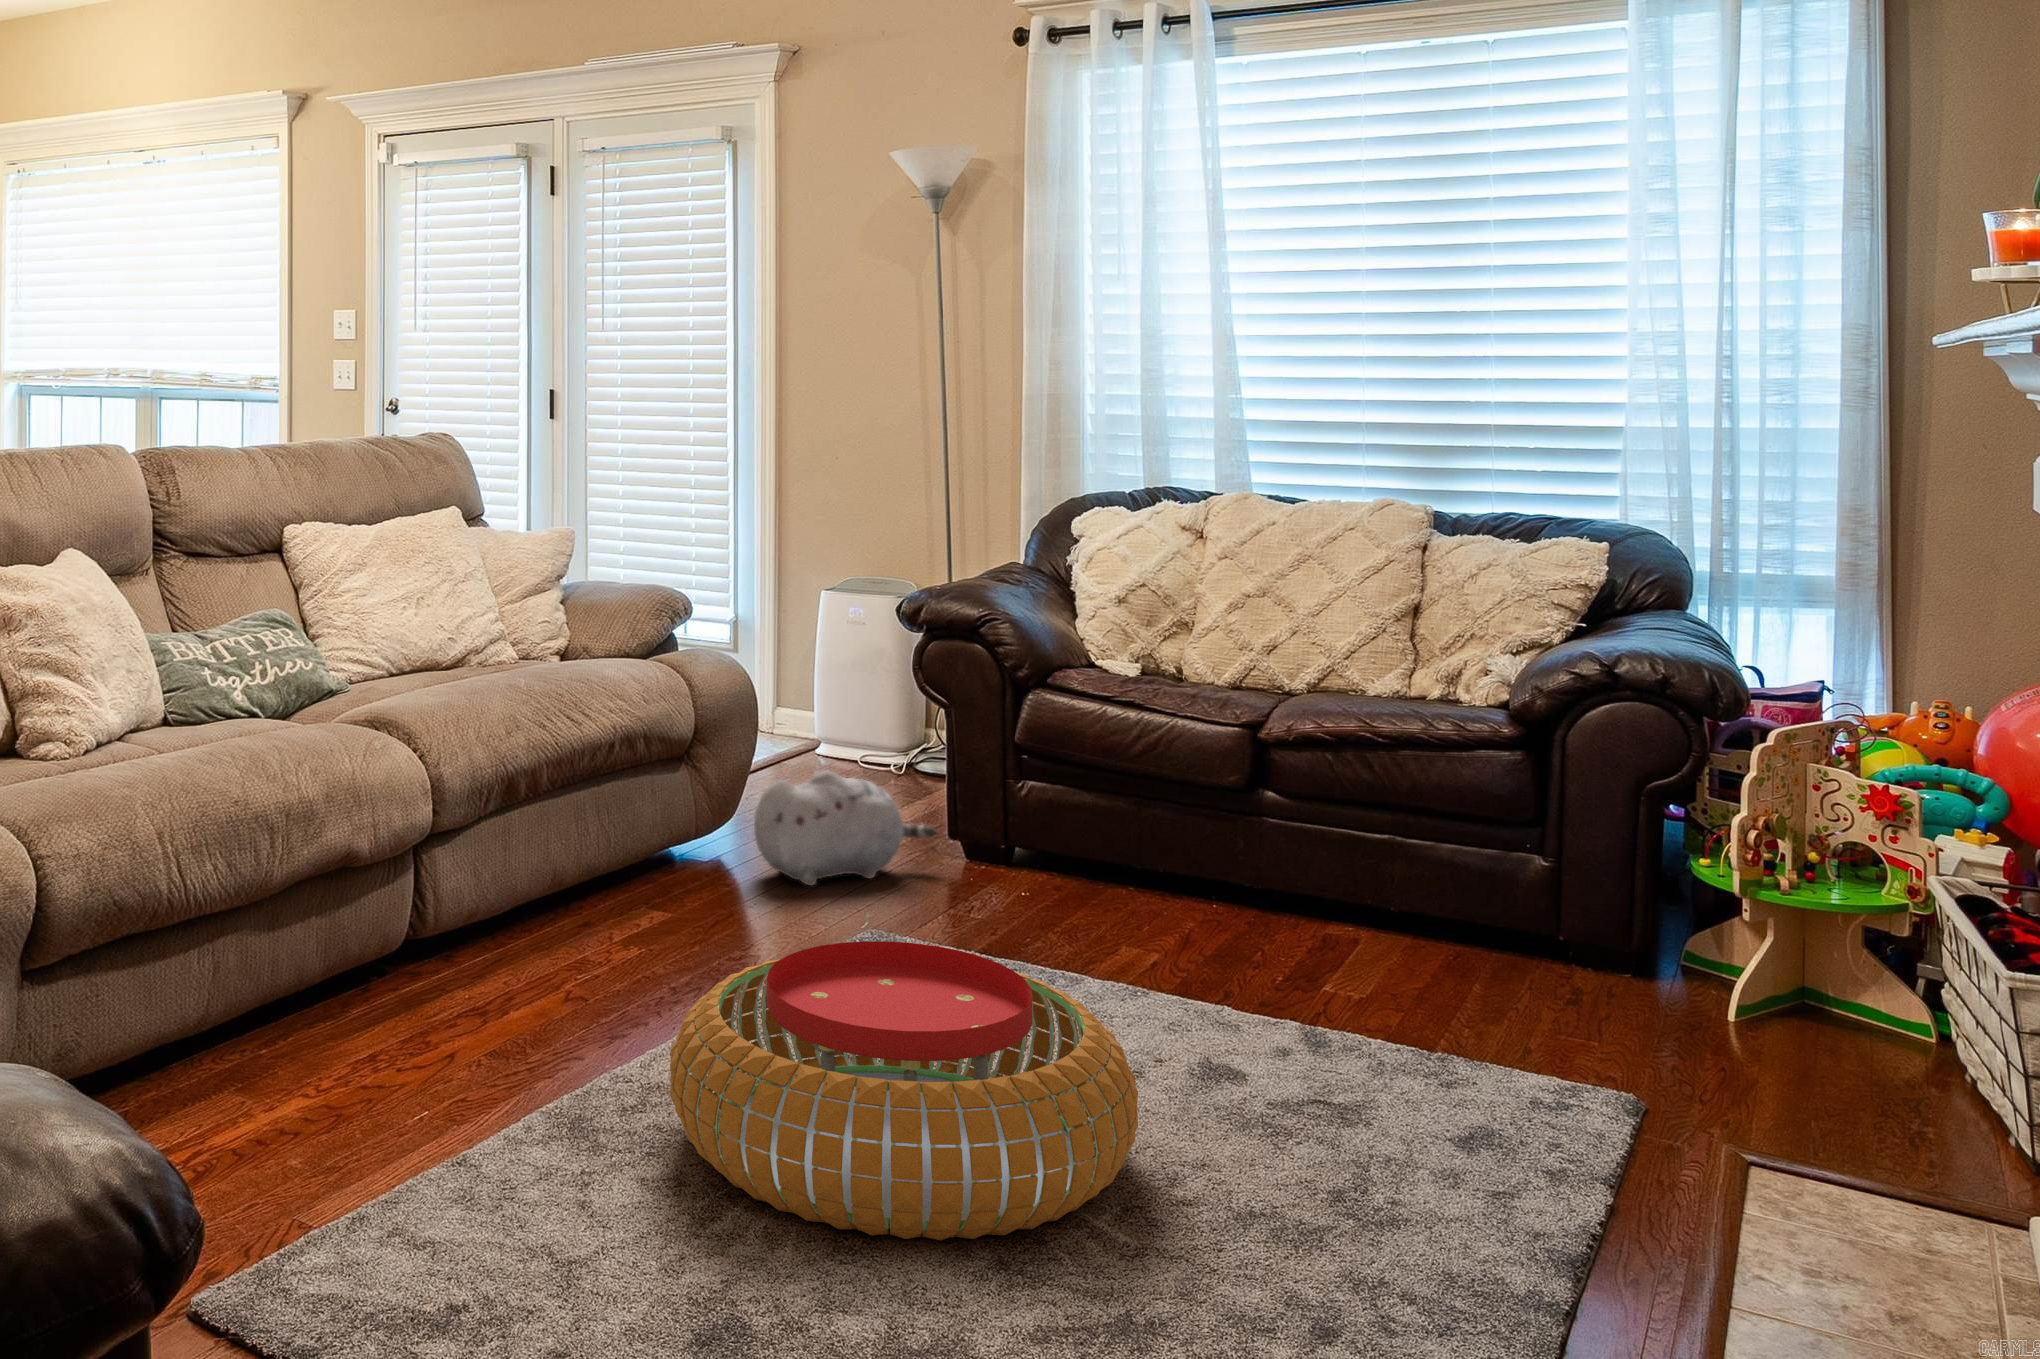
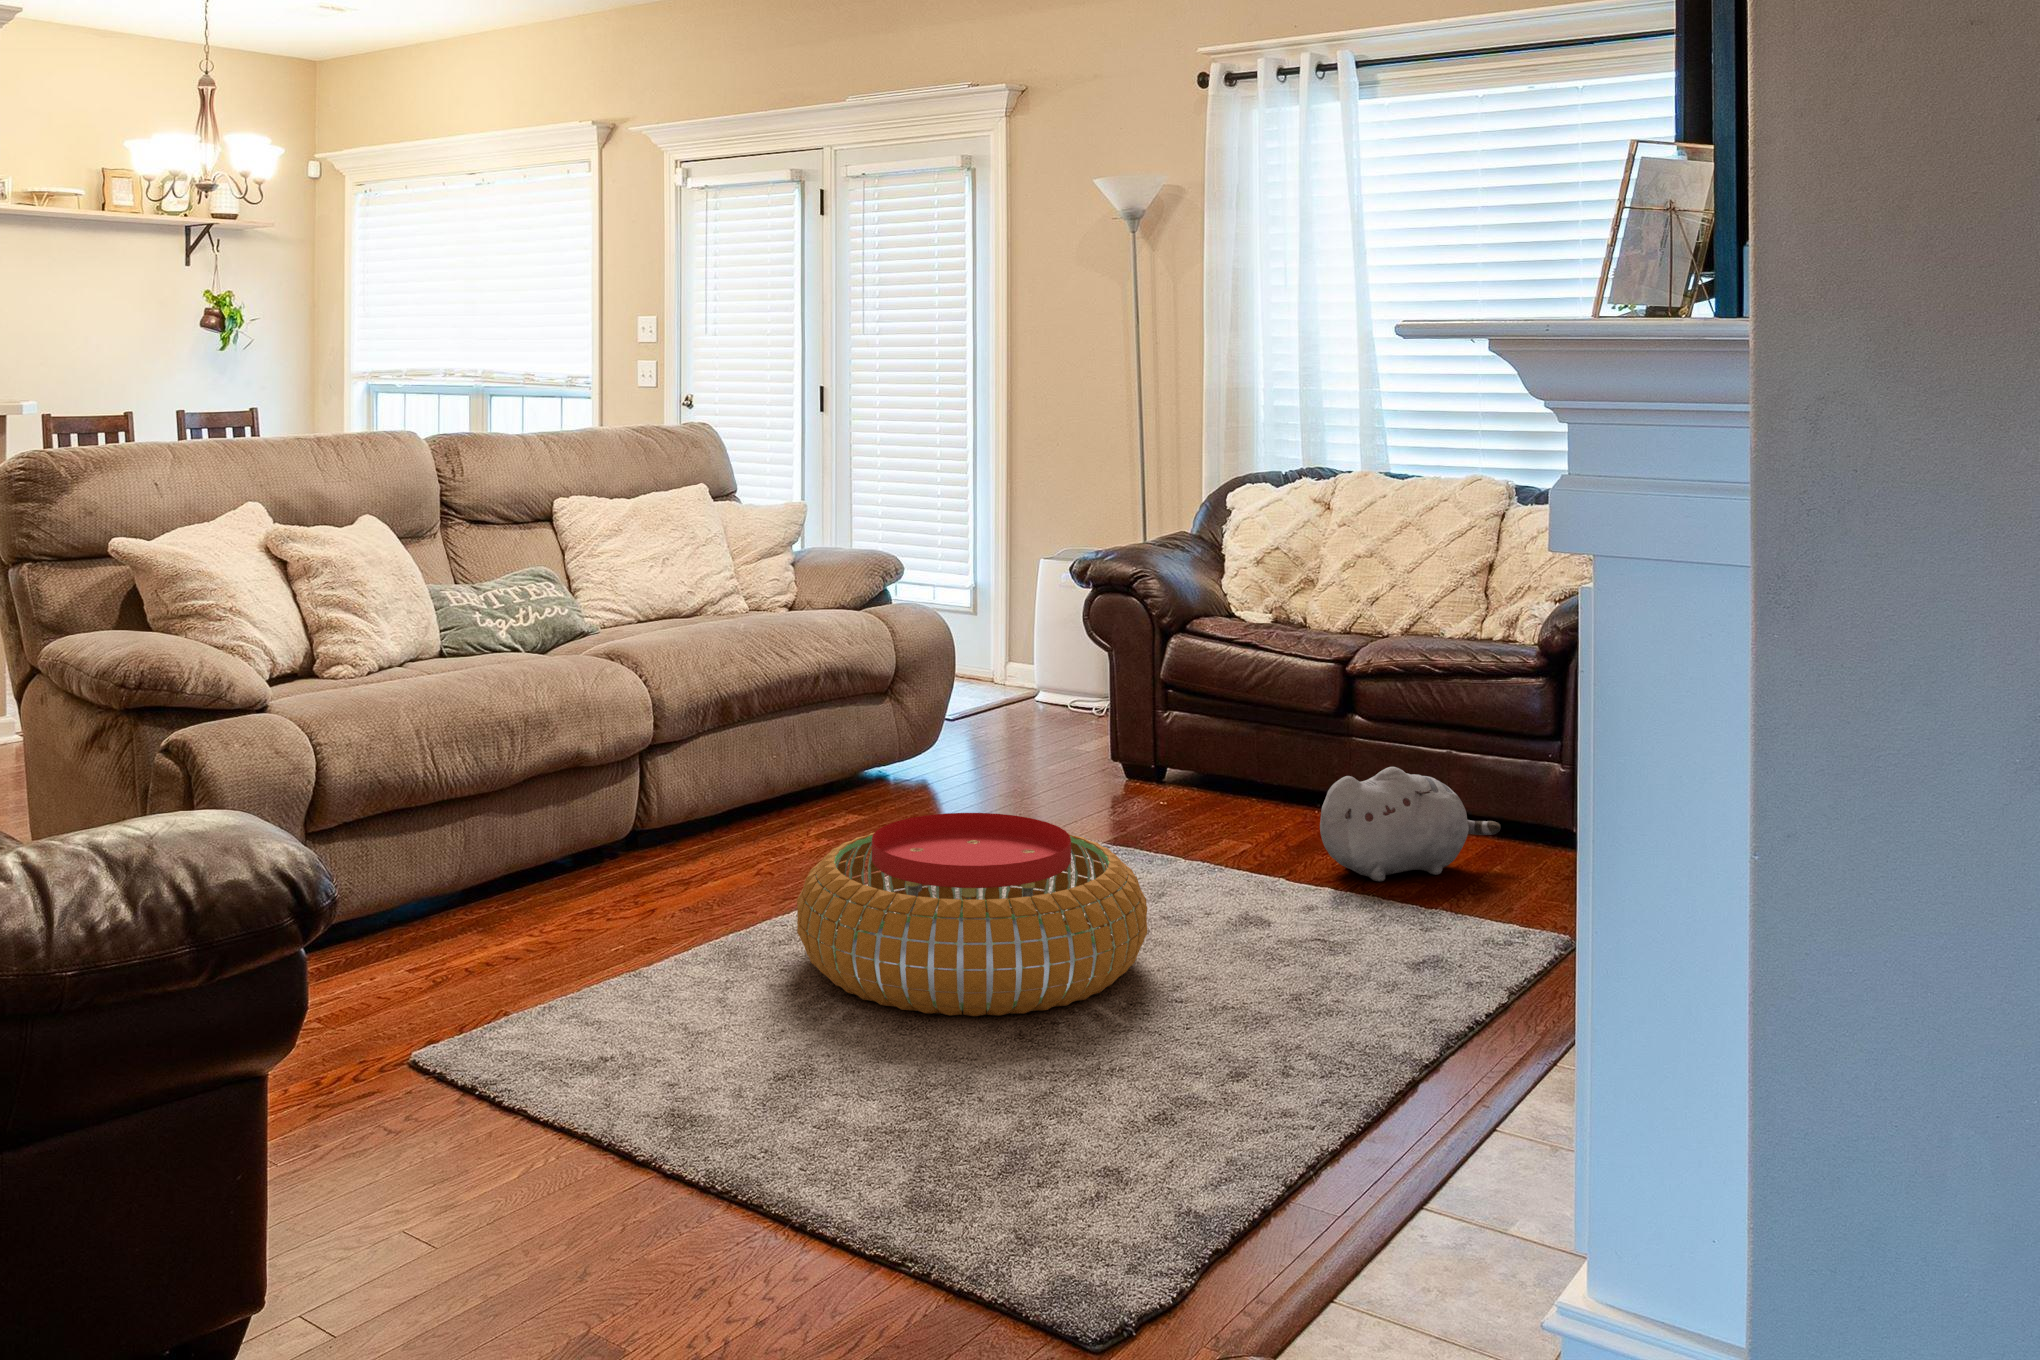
plush toy: present [754,770,936,885] -> present [1320,767,1501,881]

